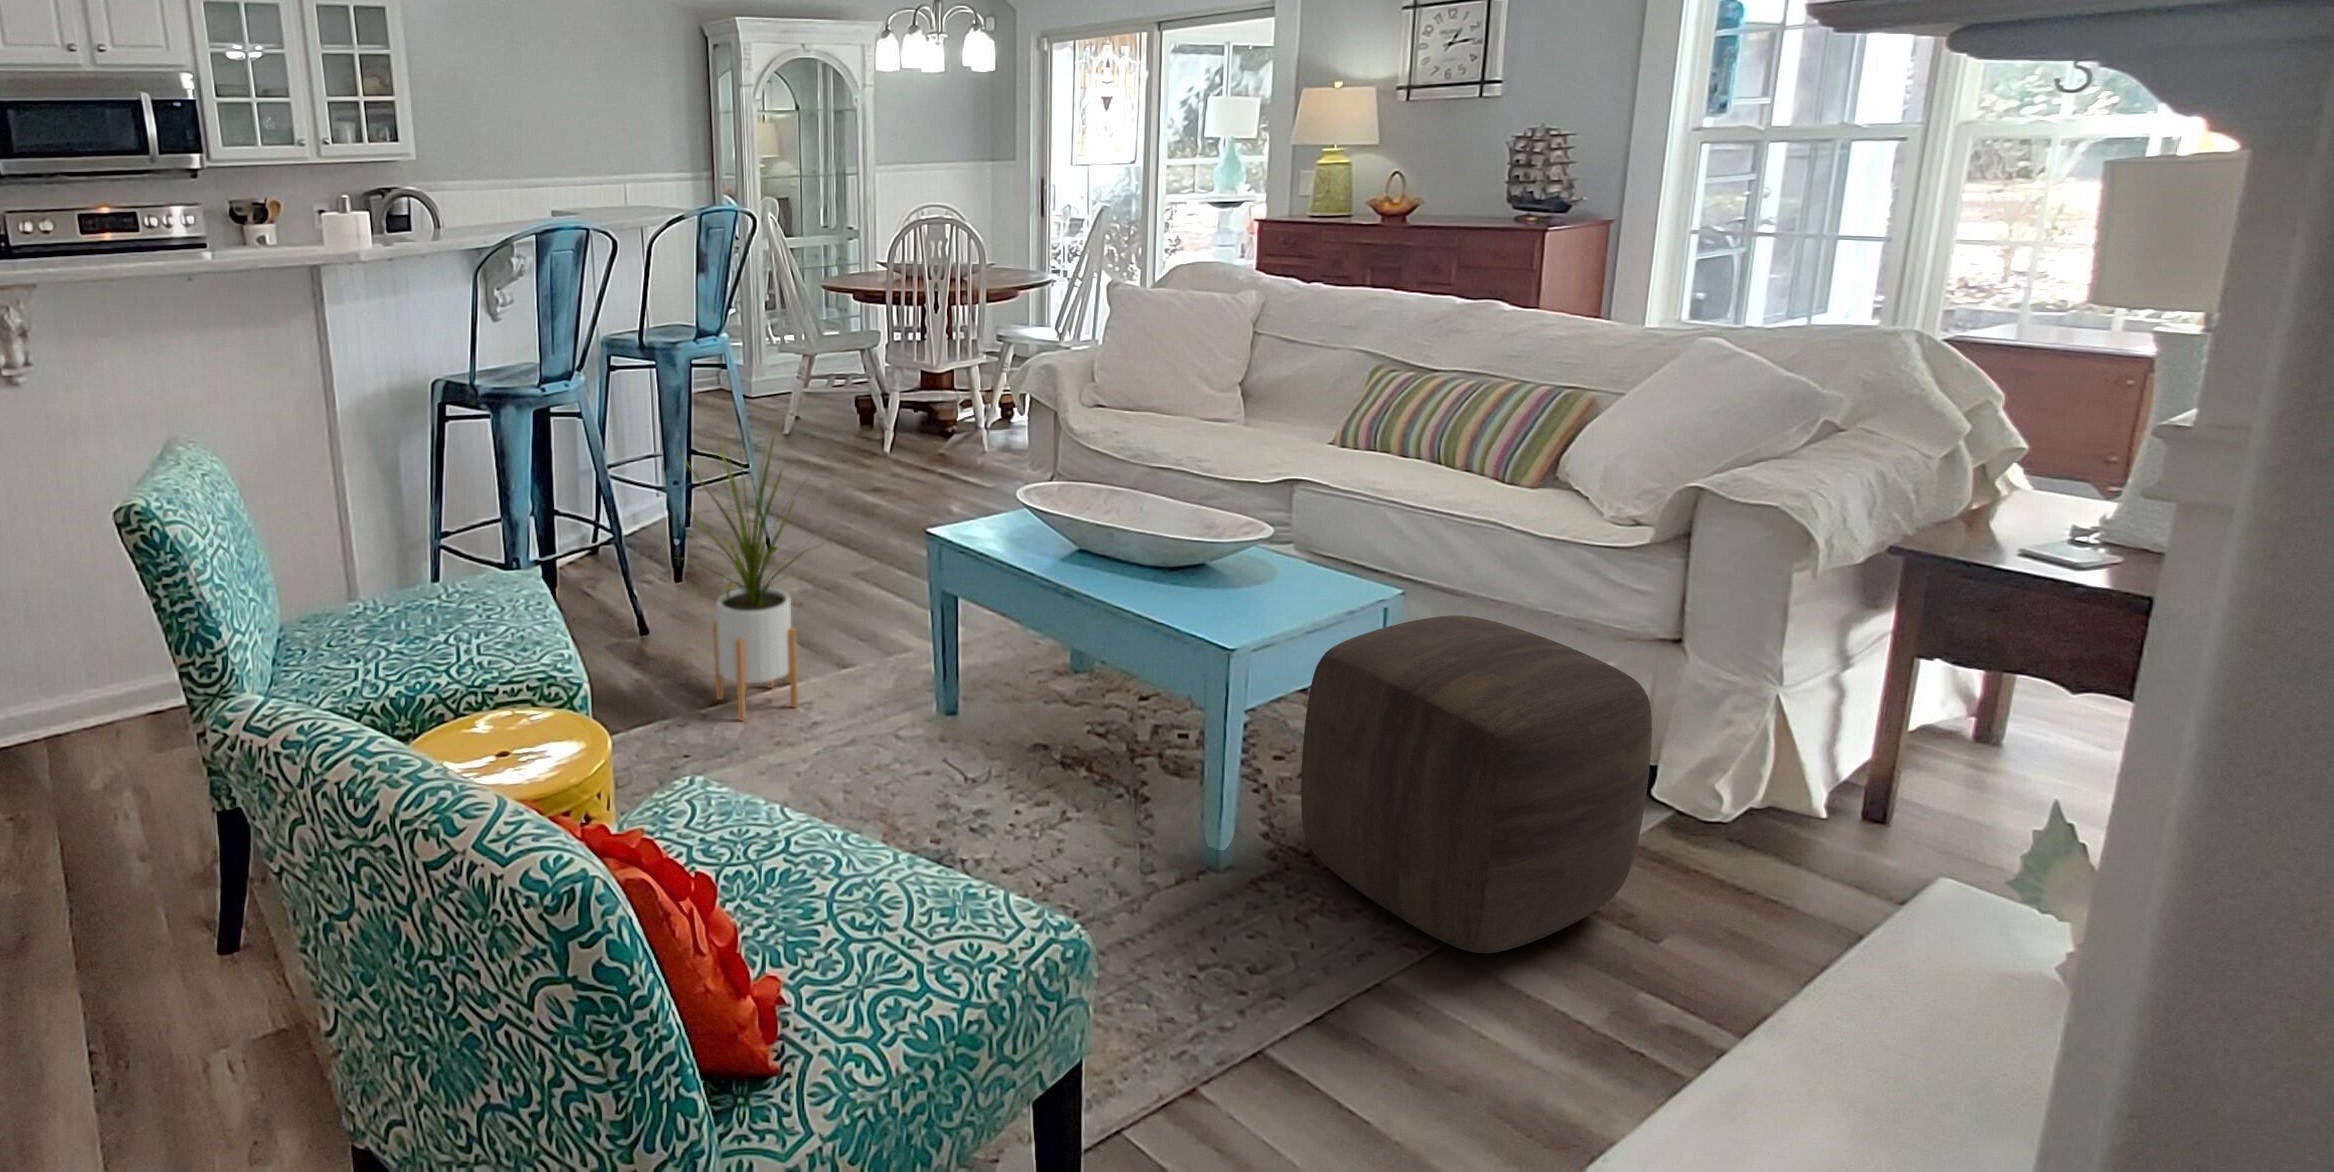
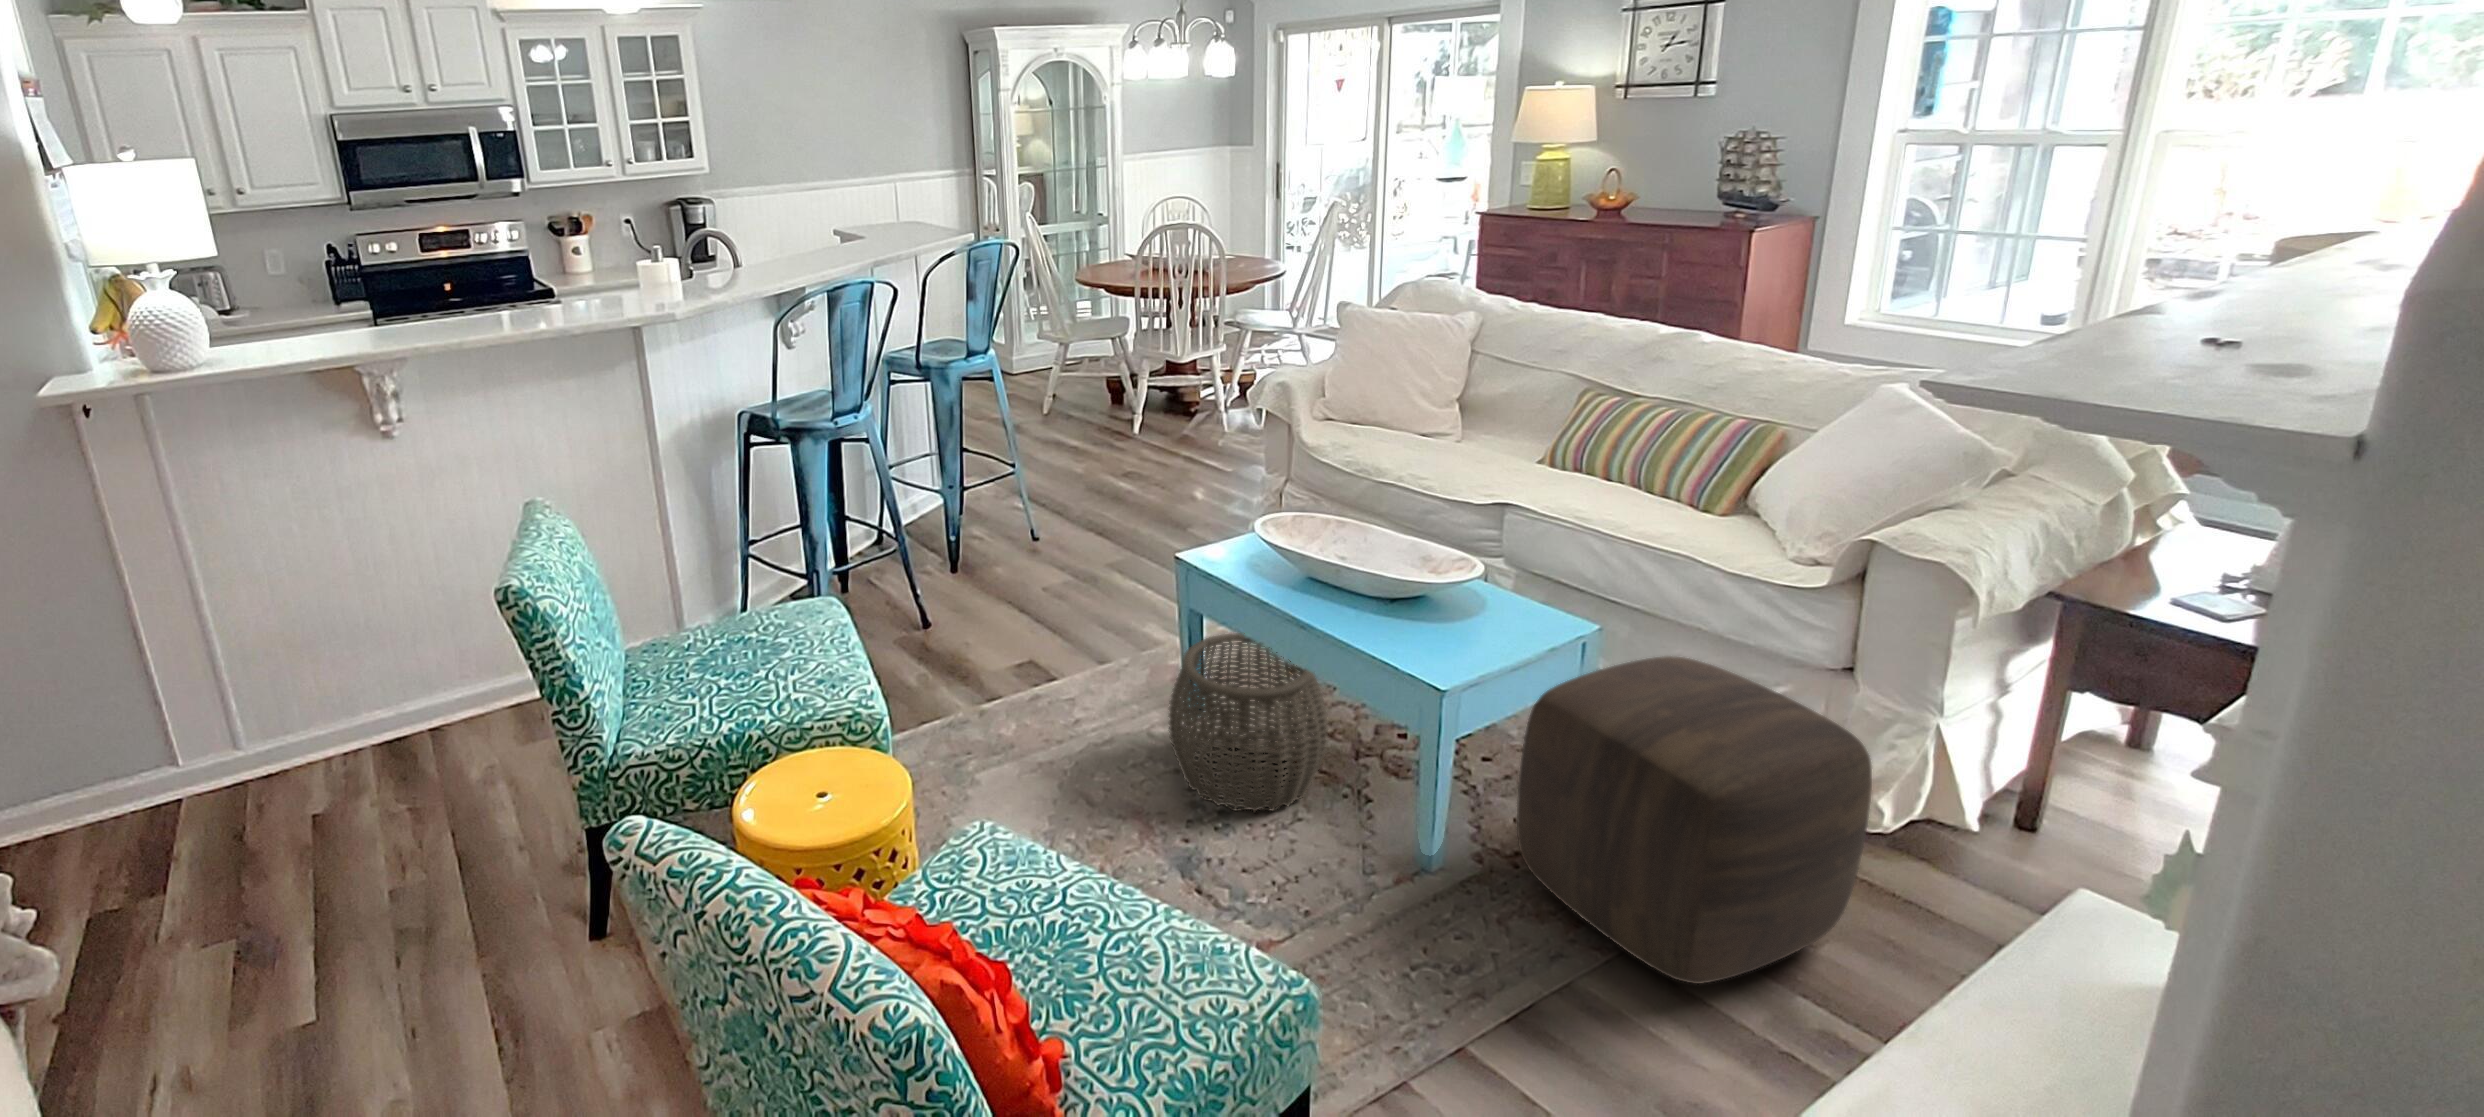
house plant: present [686,437,805,721] -> none [947,455,1085,710]
woven basket: none [921,616,1100,815] -> present [1168,633,1328,812]

